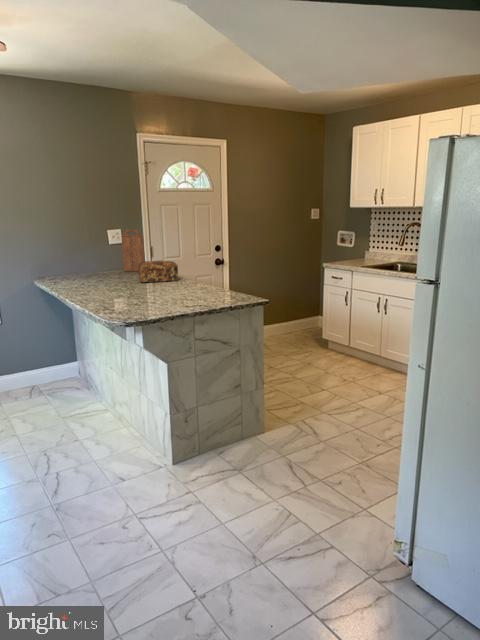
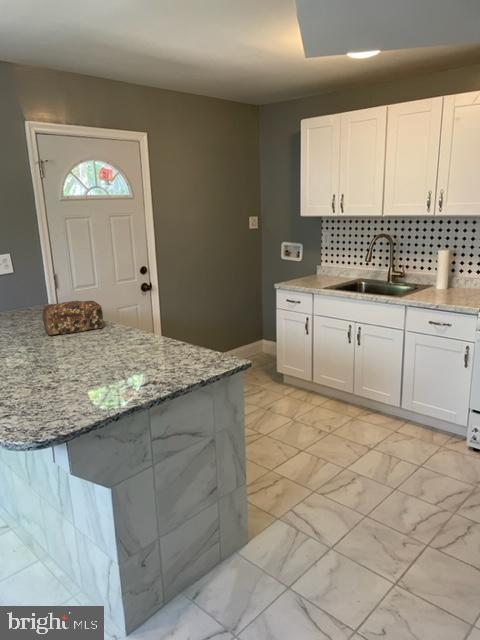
cutting board: present [122,230,145,272] -> none [12,255,50,312]

